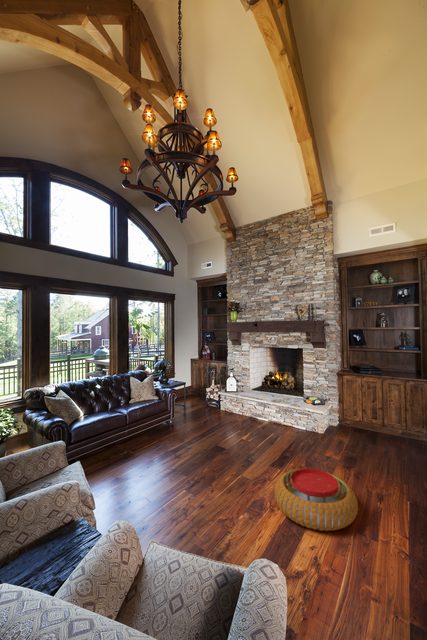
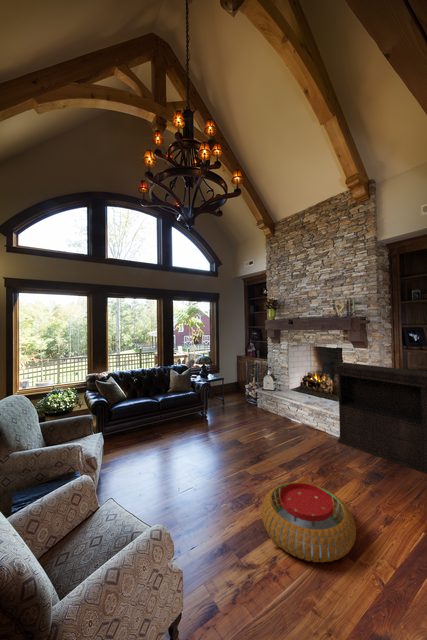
console table: none [302,362,389,451] -> present [332,363,427,474]

